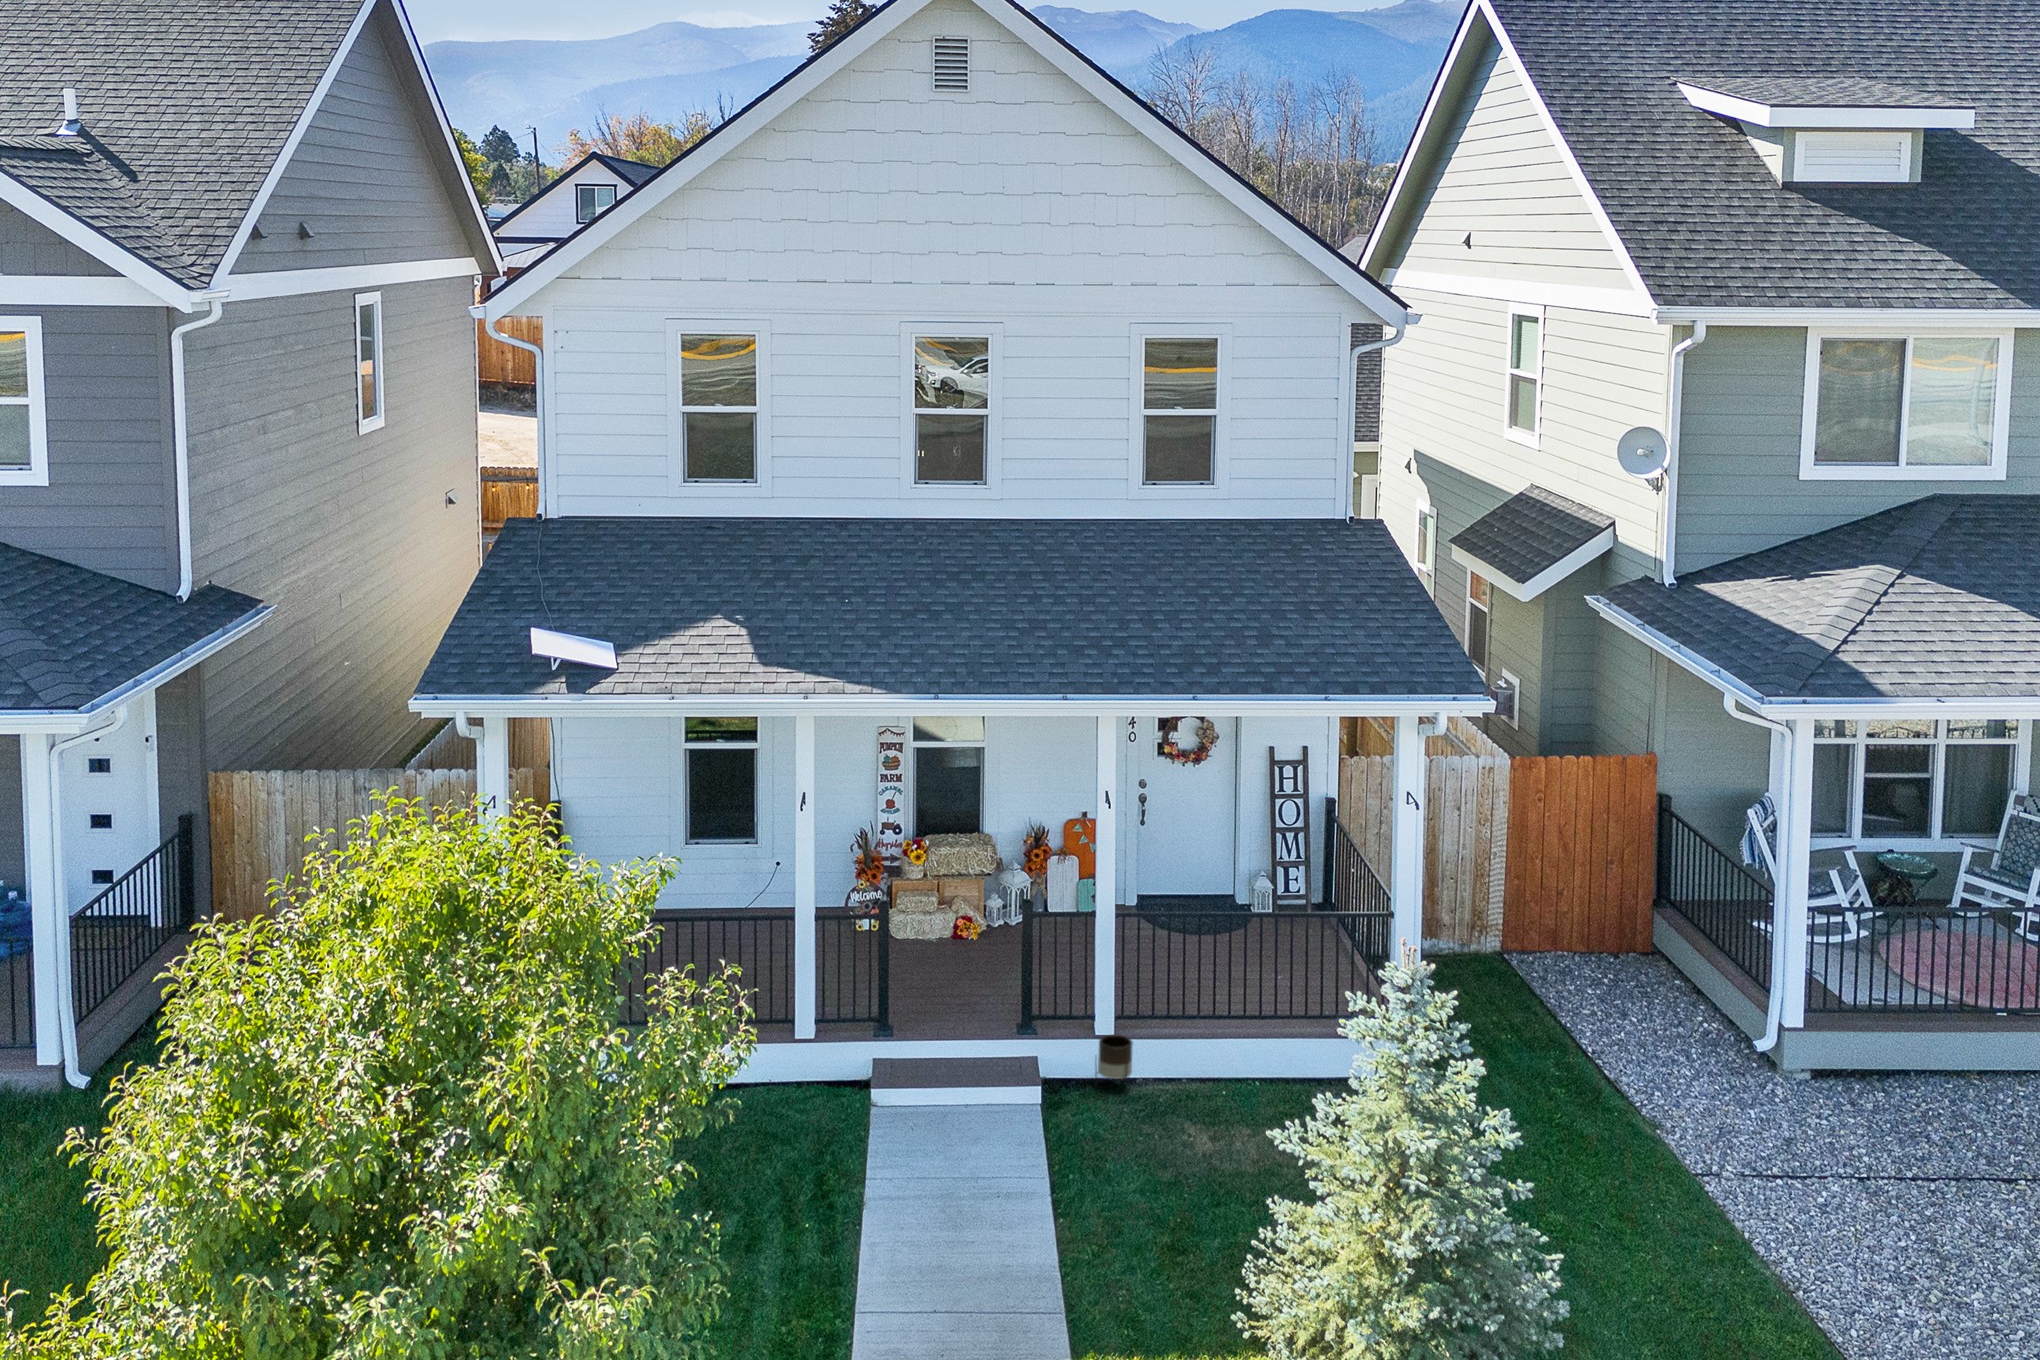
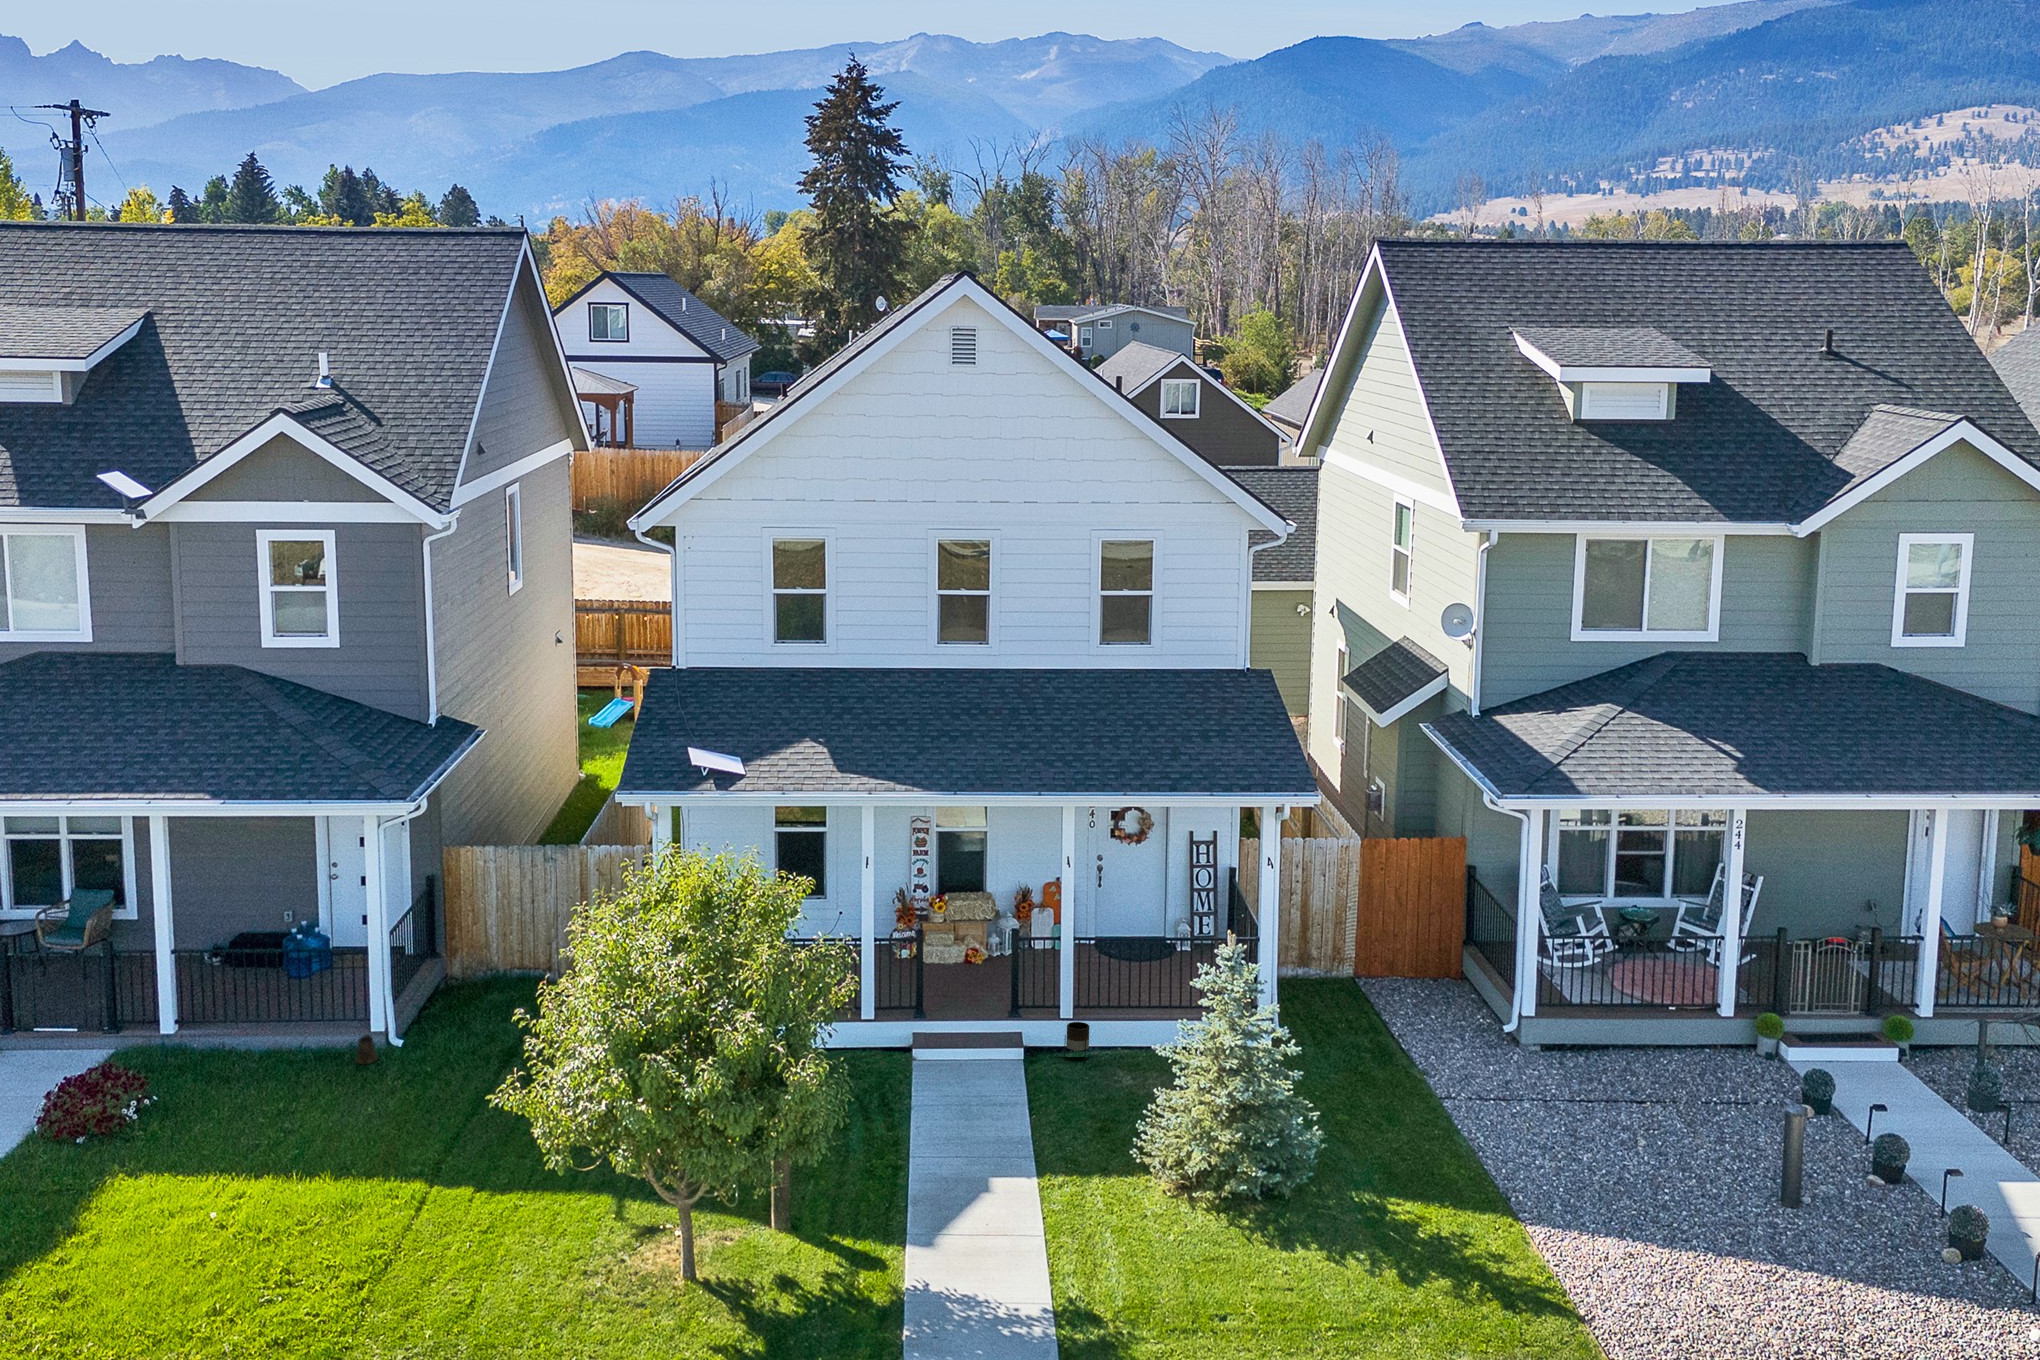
watering can: none [21,1057,64,1104] -> present [356,1034,377,1064]

